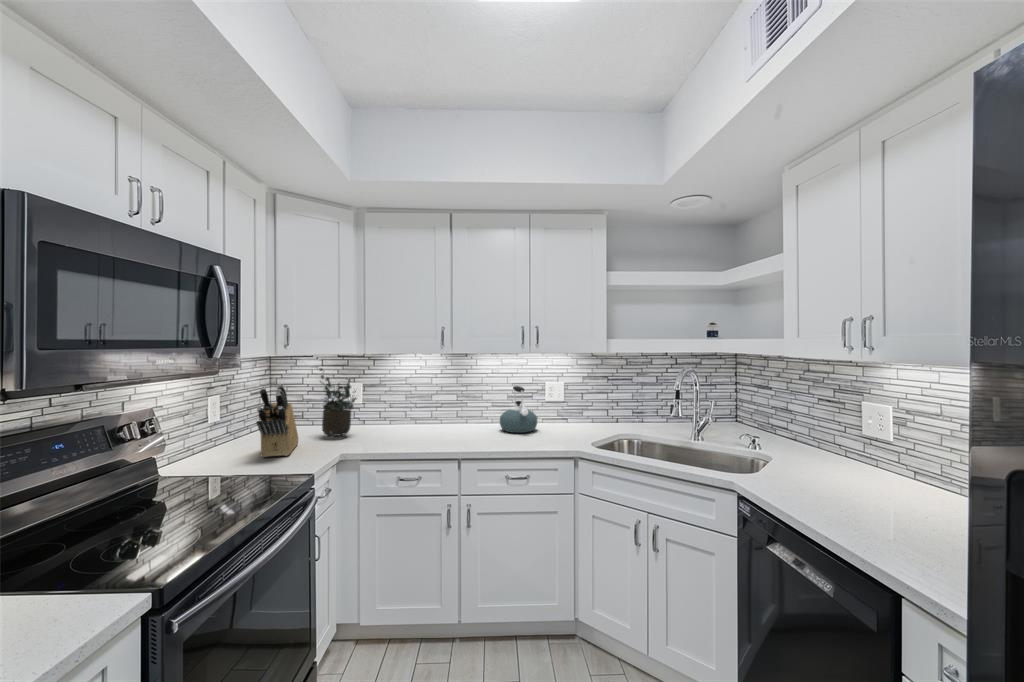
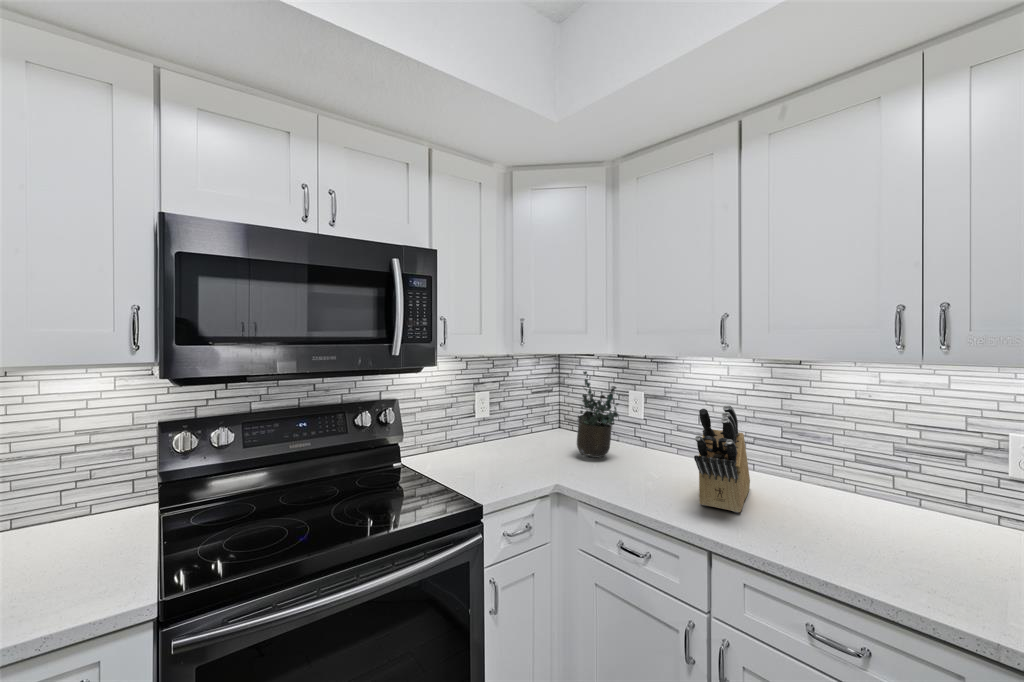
knife block: present [257,384,298,457] -> present [694,405,750,512]
kettle: present [500,386,537,433] -> none [856,432,962,535]

